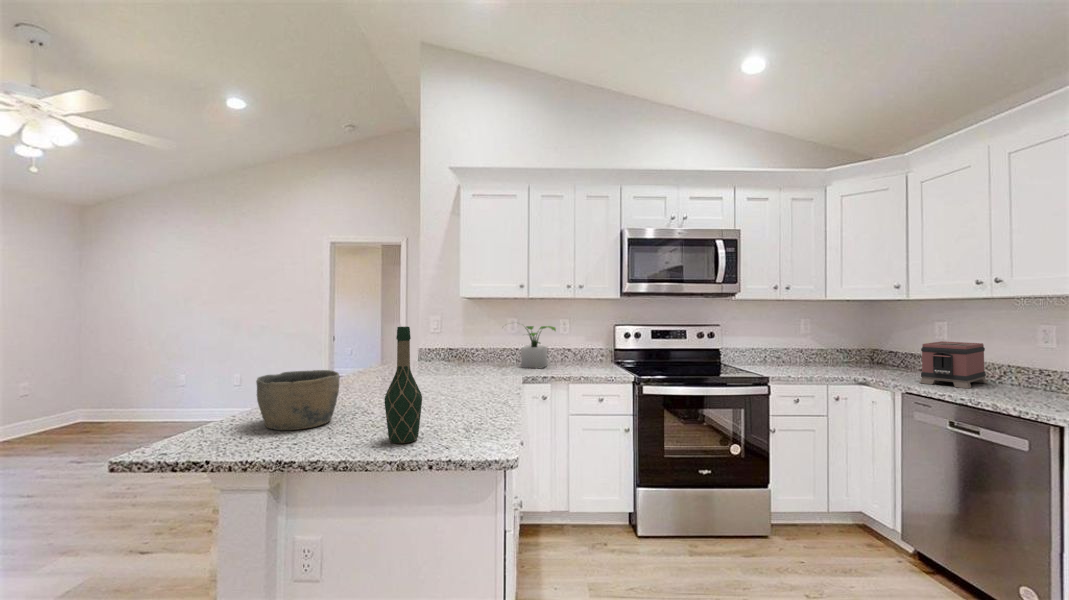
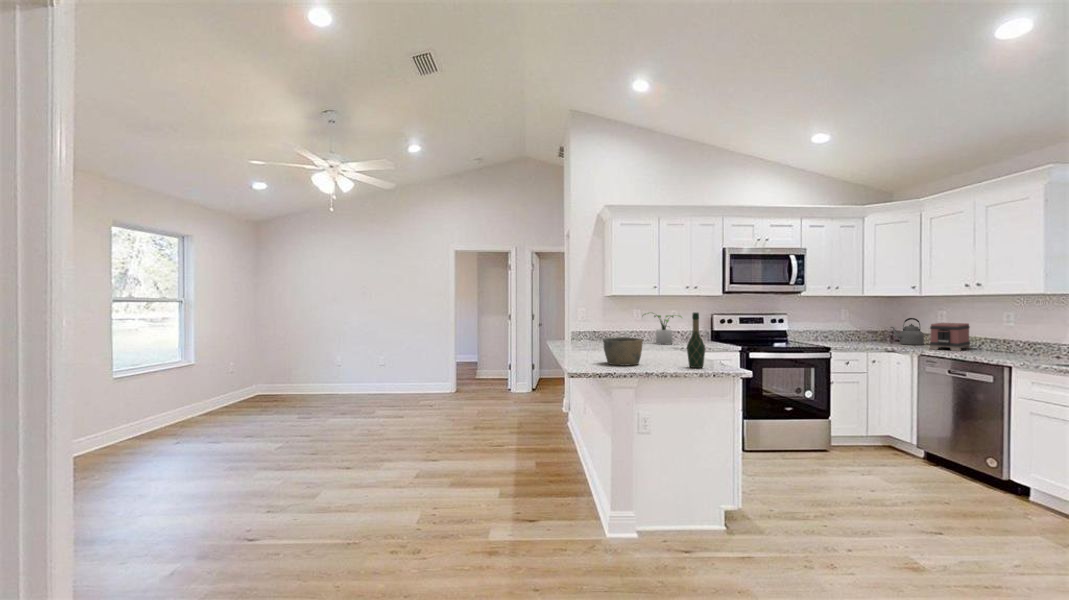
kettle: none [864,333,915,373] -> present [891,318,924,345]

